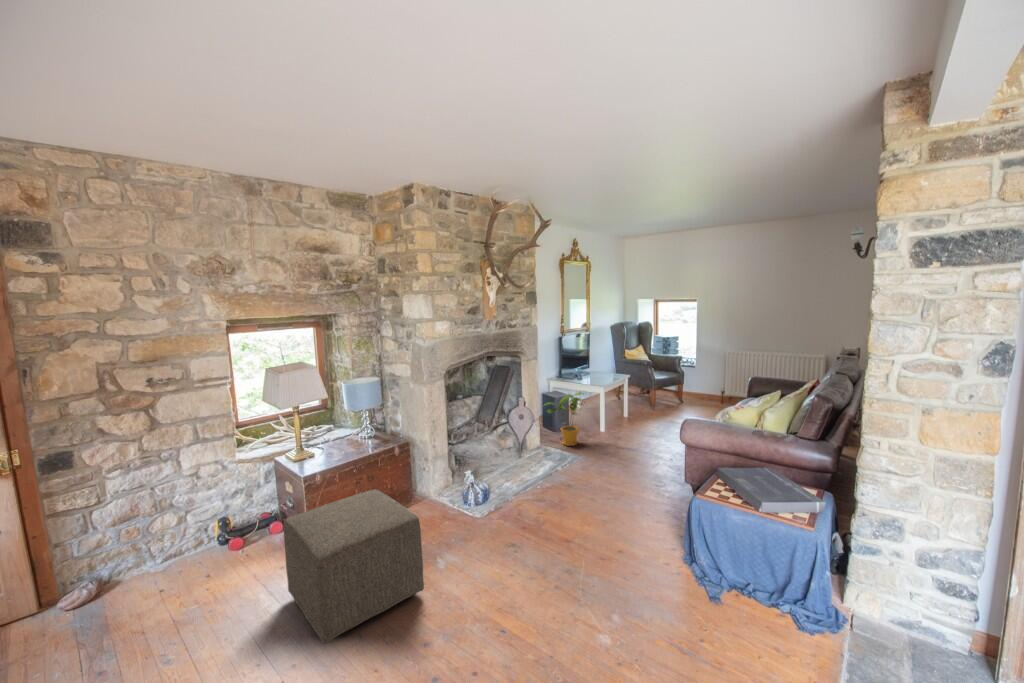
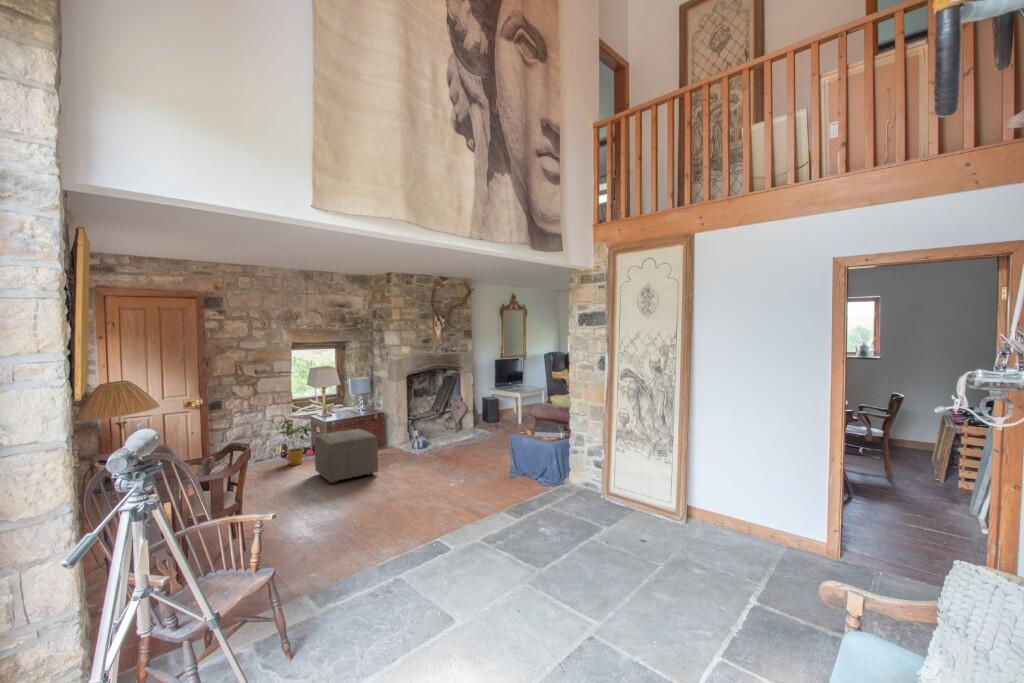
house plant: present [544,392,582,446] -> present [279,419,312,465]

